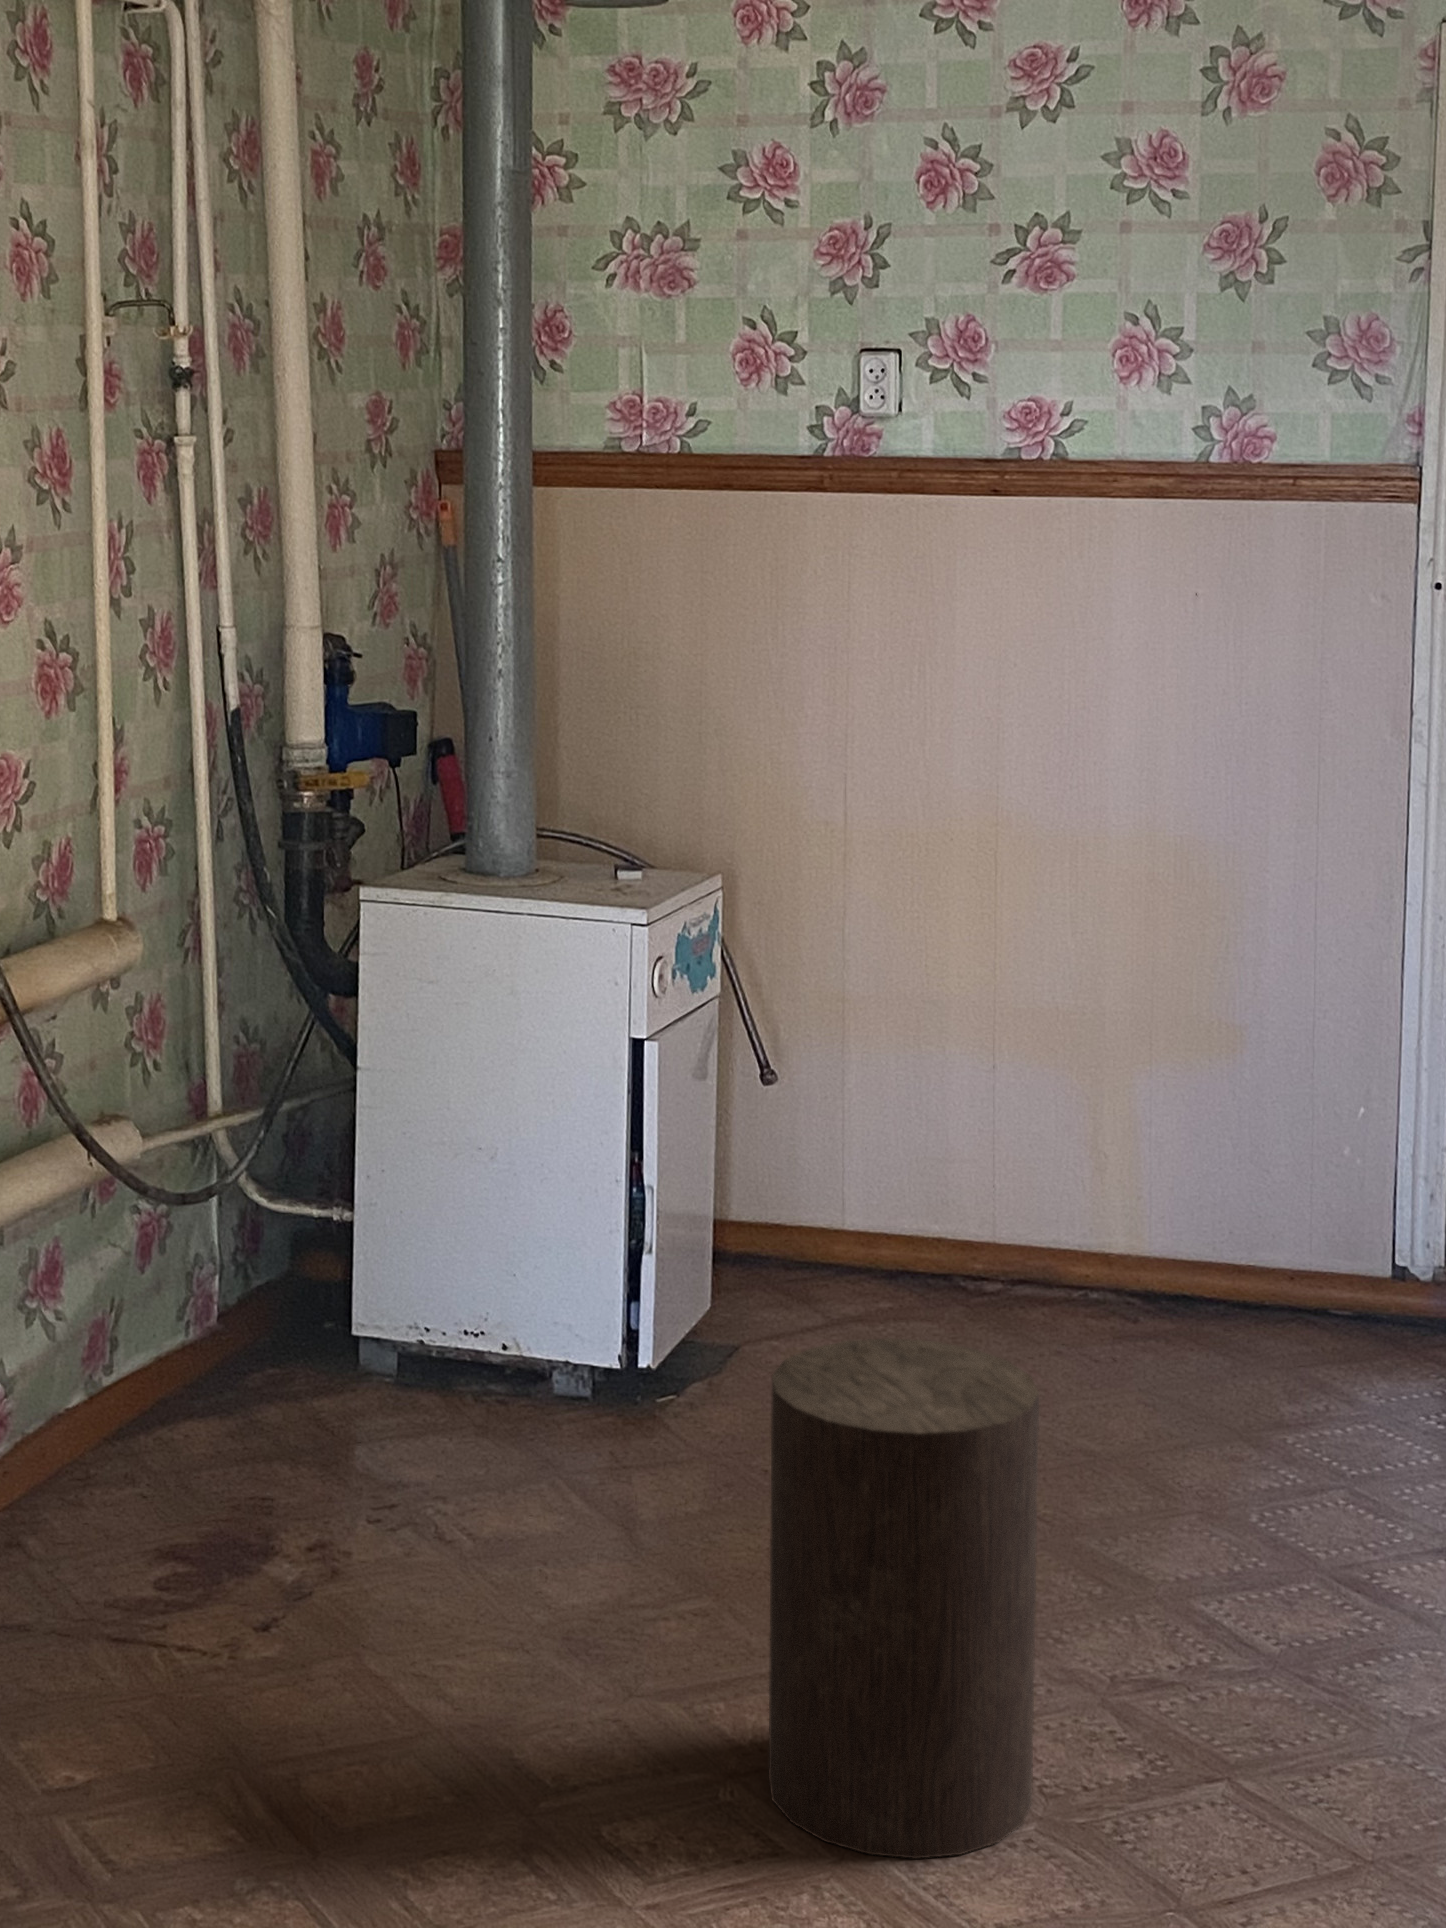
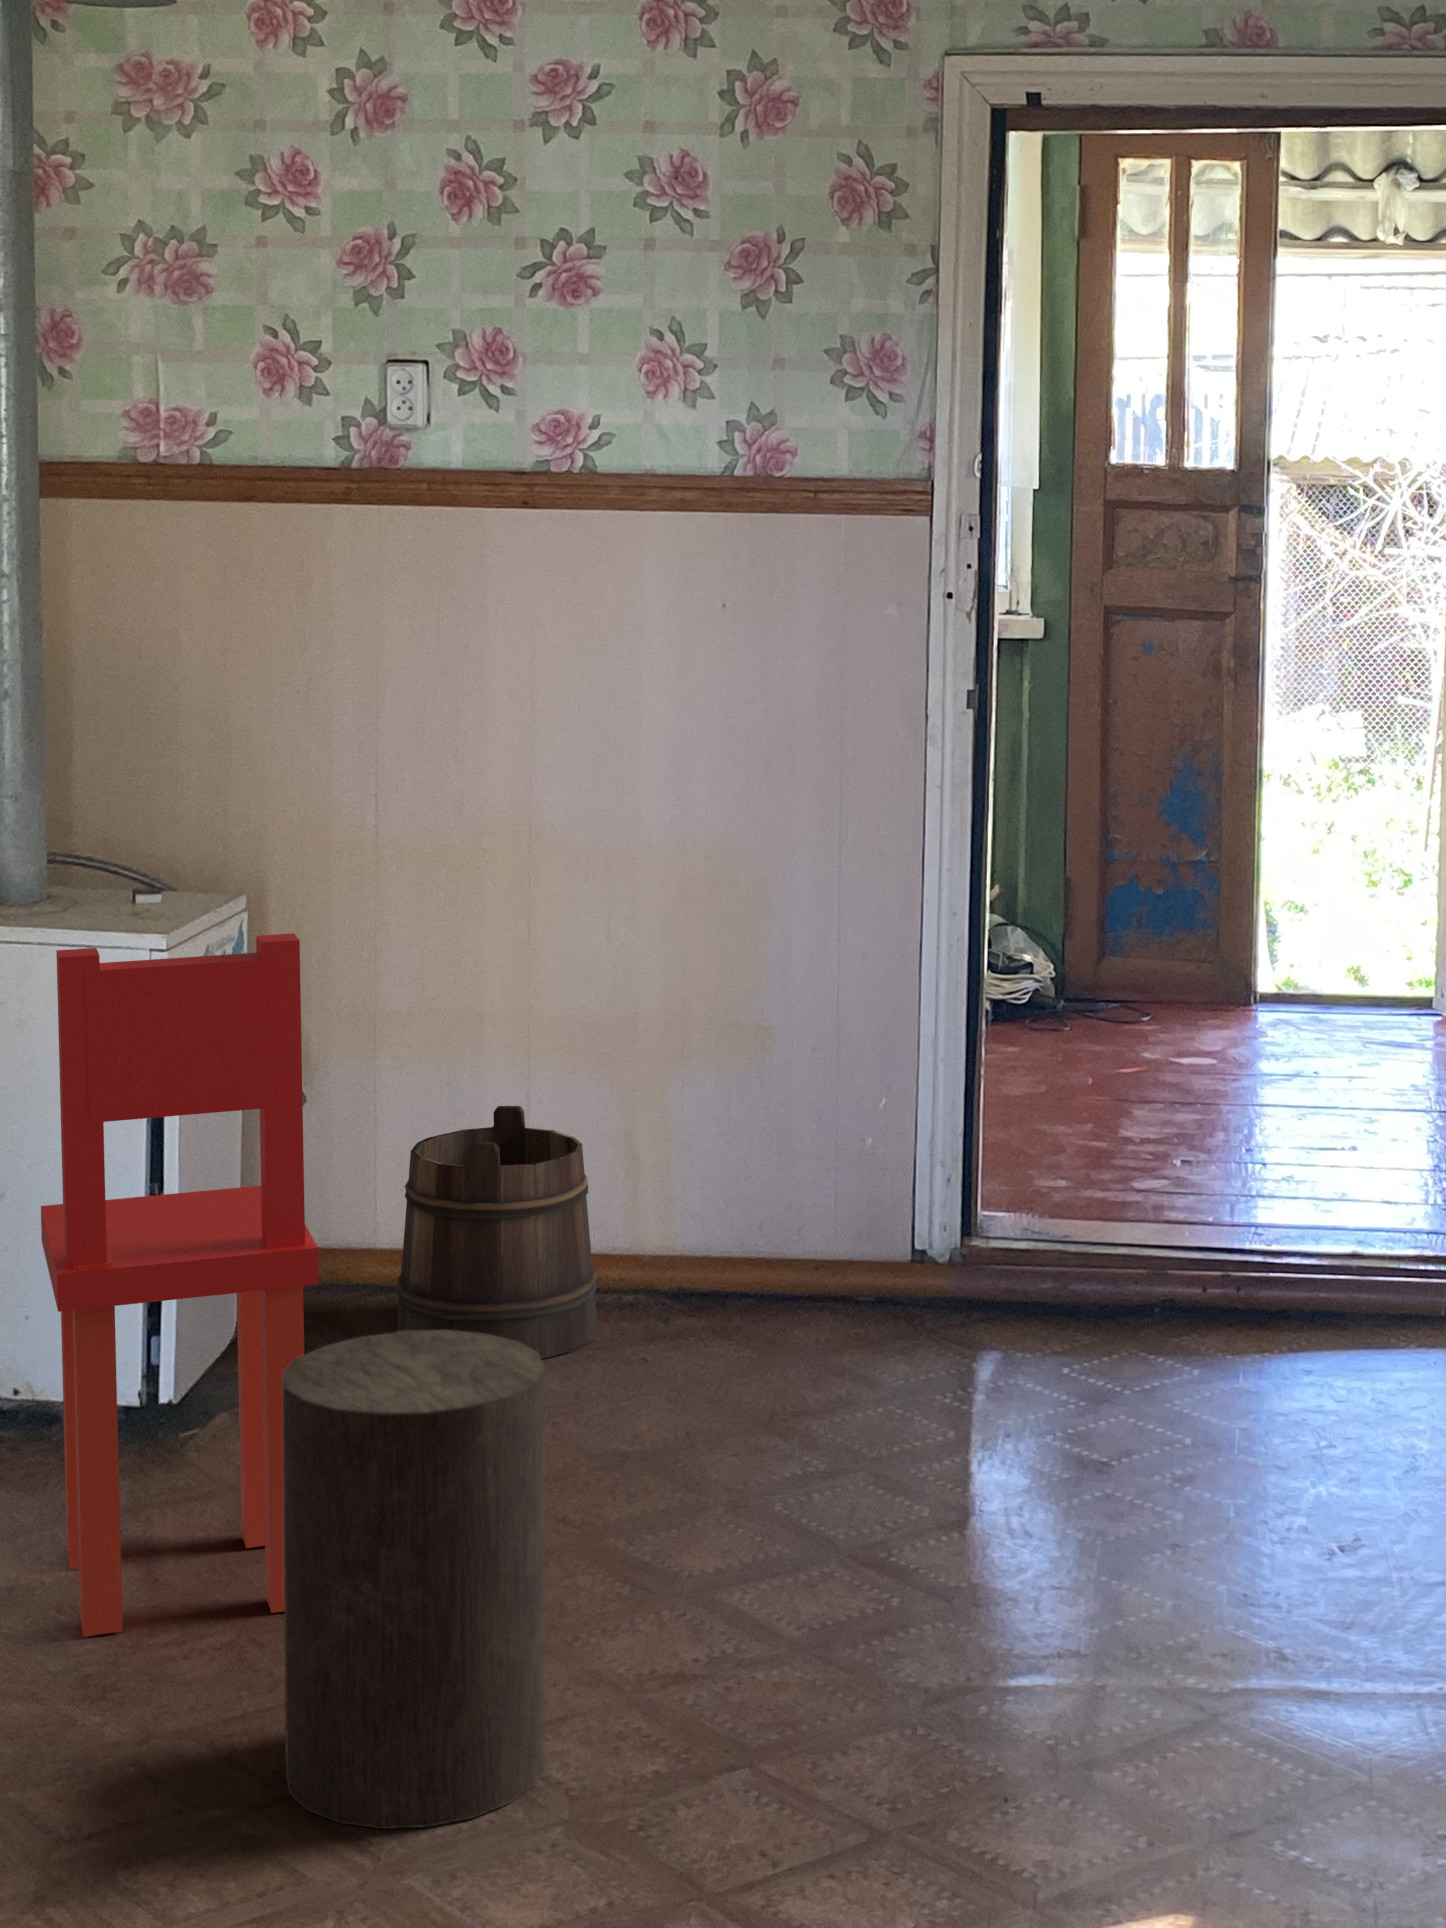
chair: none [532,923,800,1603] -> present [41,933,319,1637]
bucket: none [859,1091,1058,1351] -> present [397,1106,597,1359]

